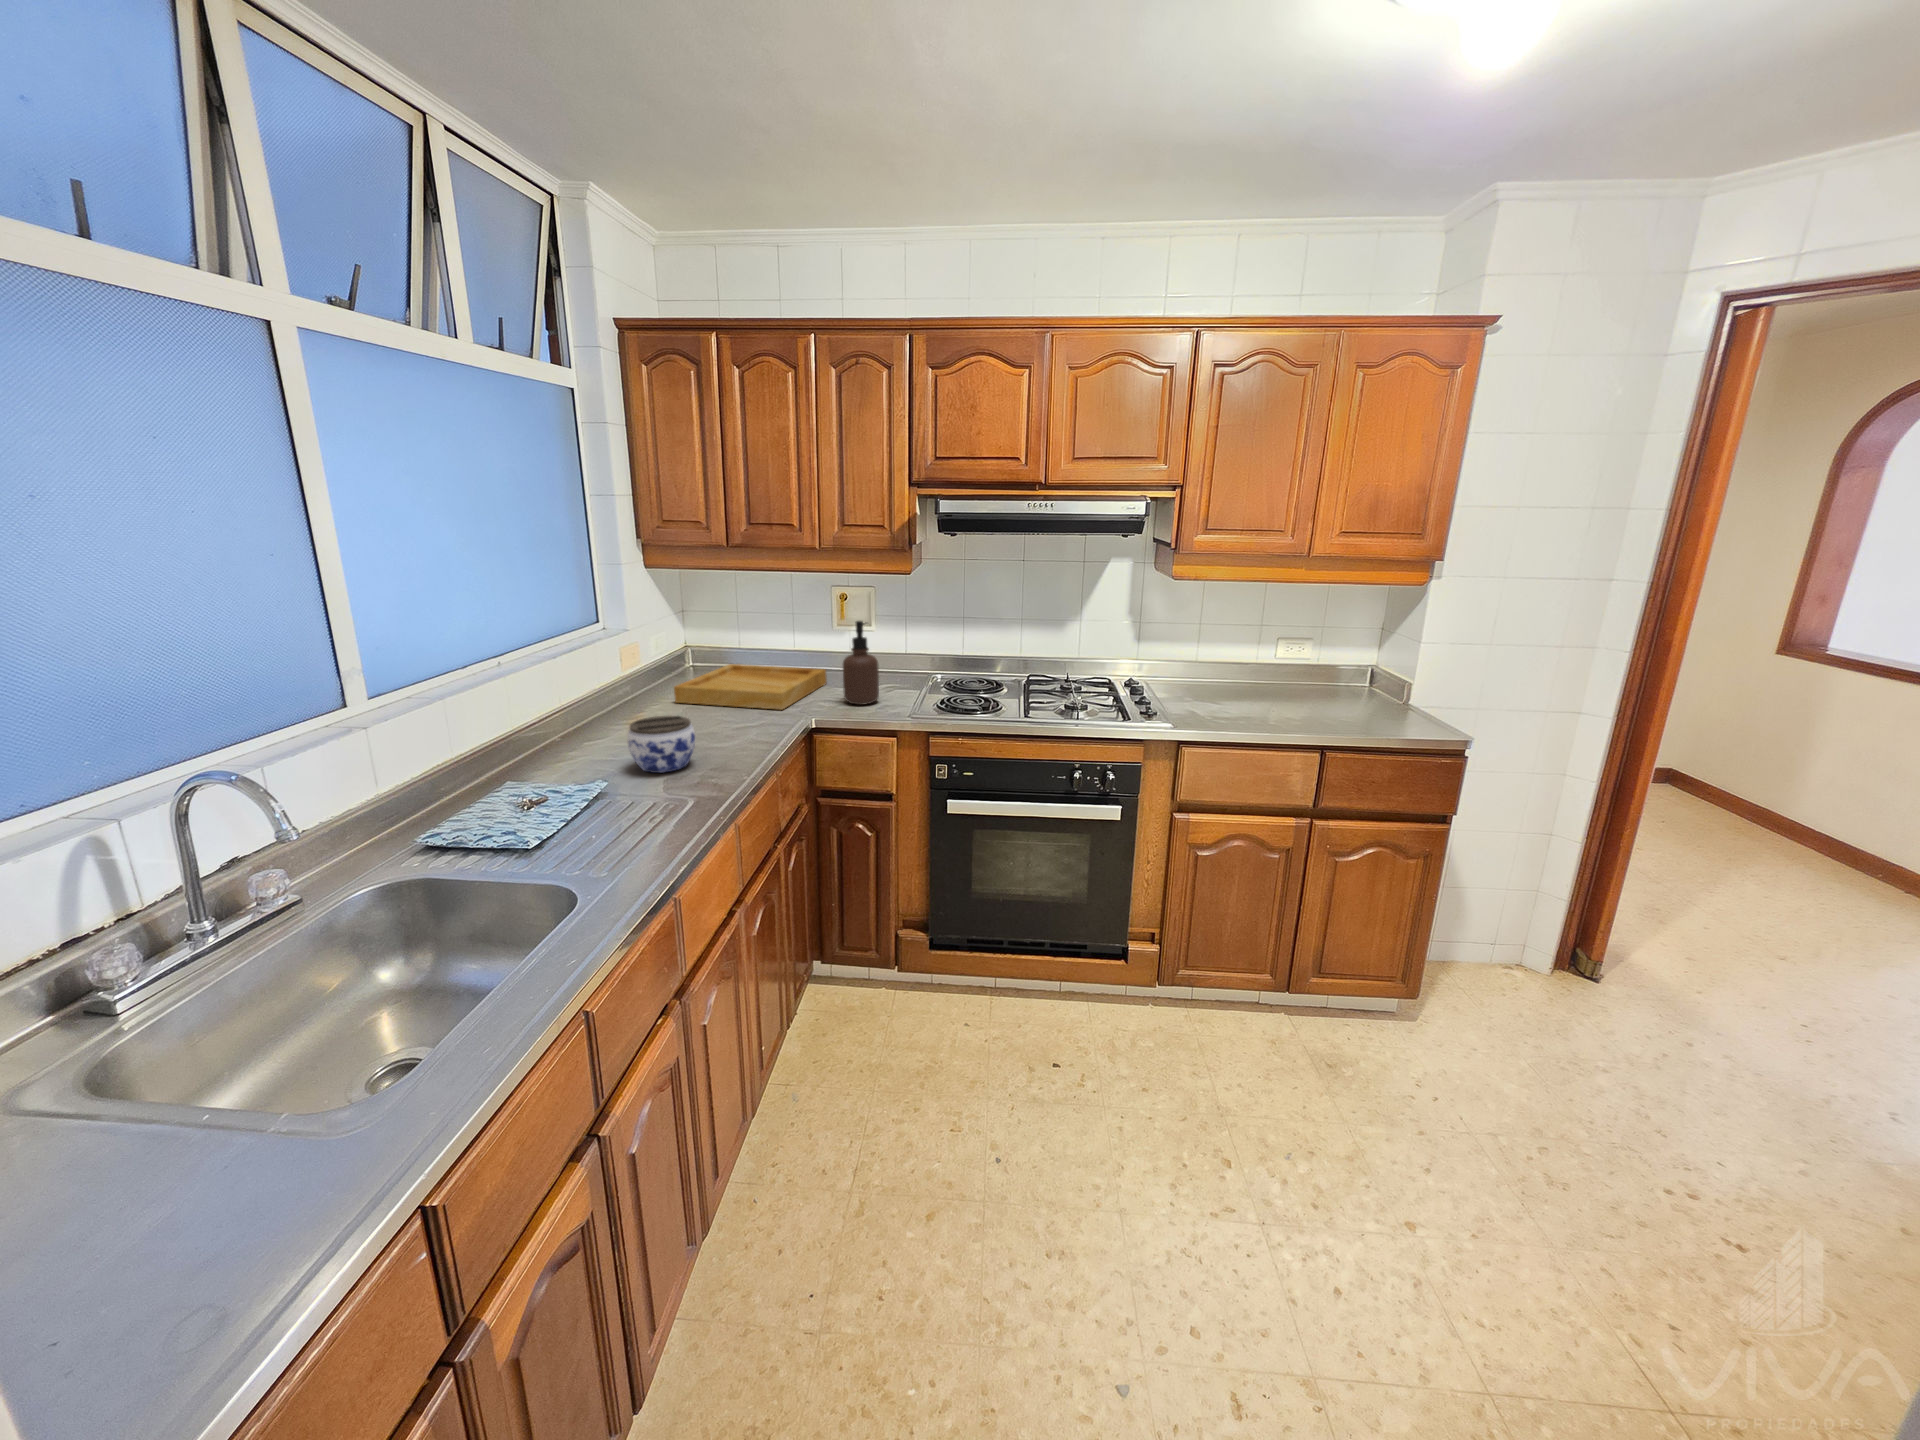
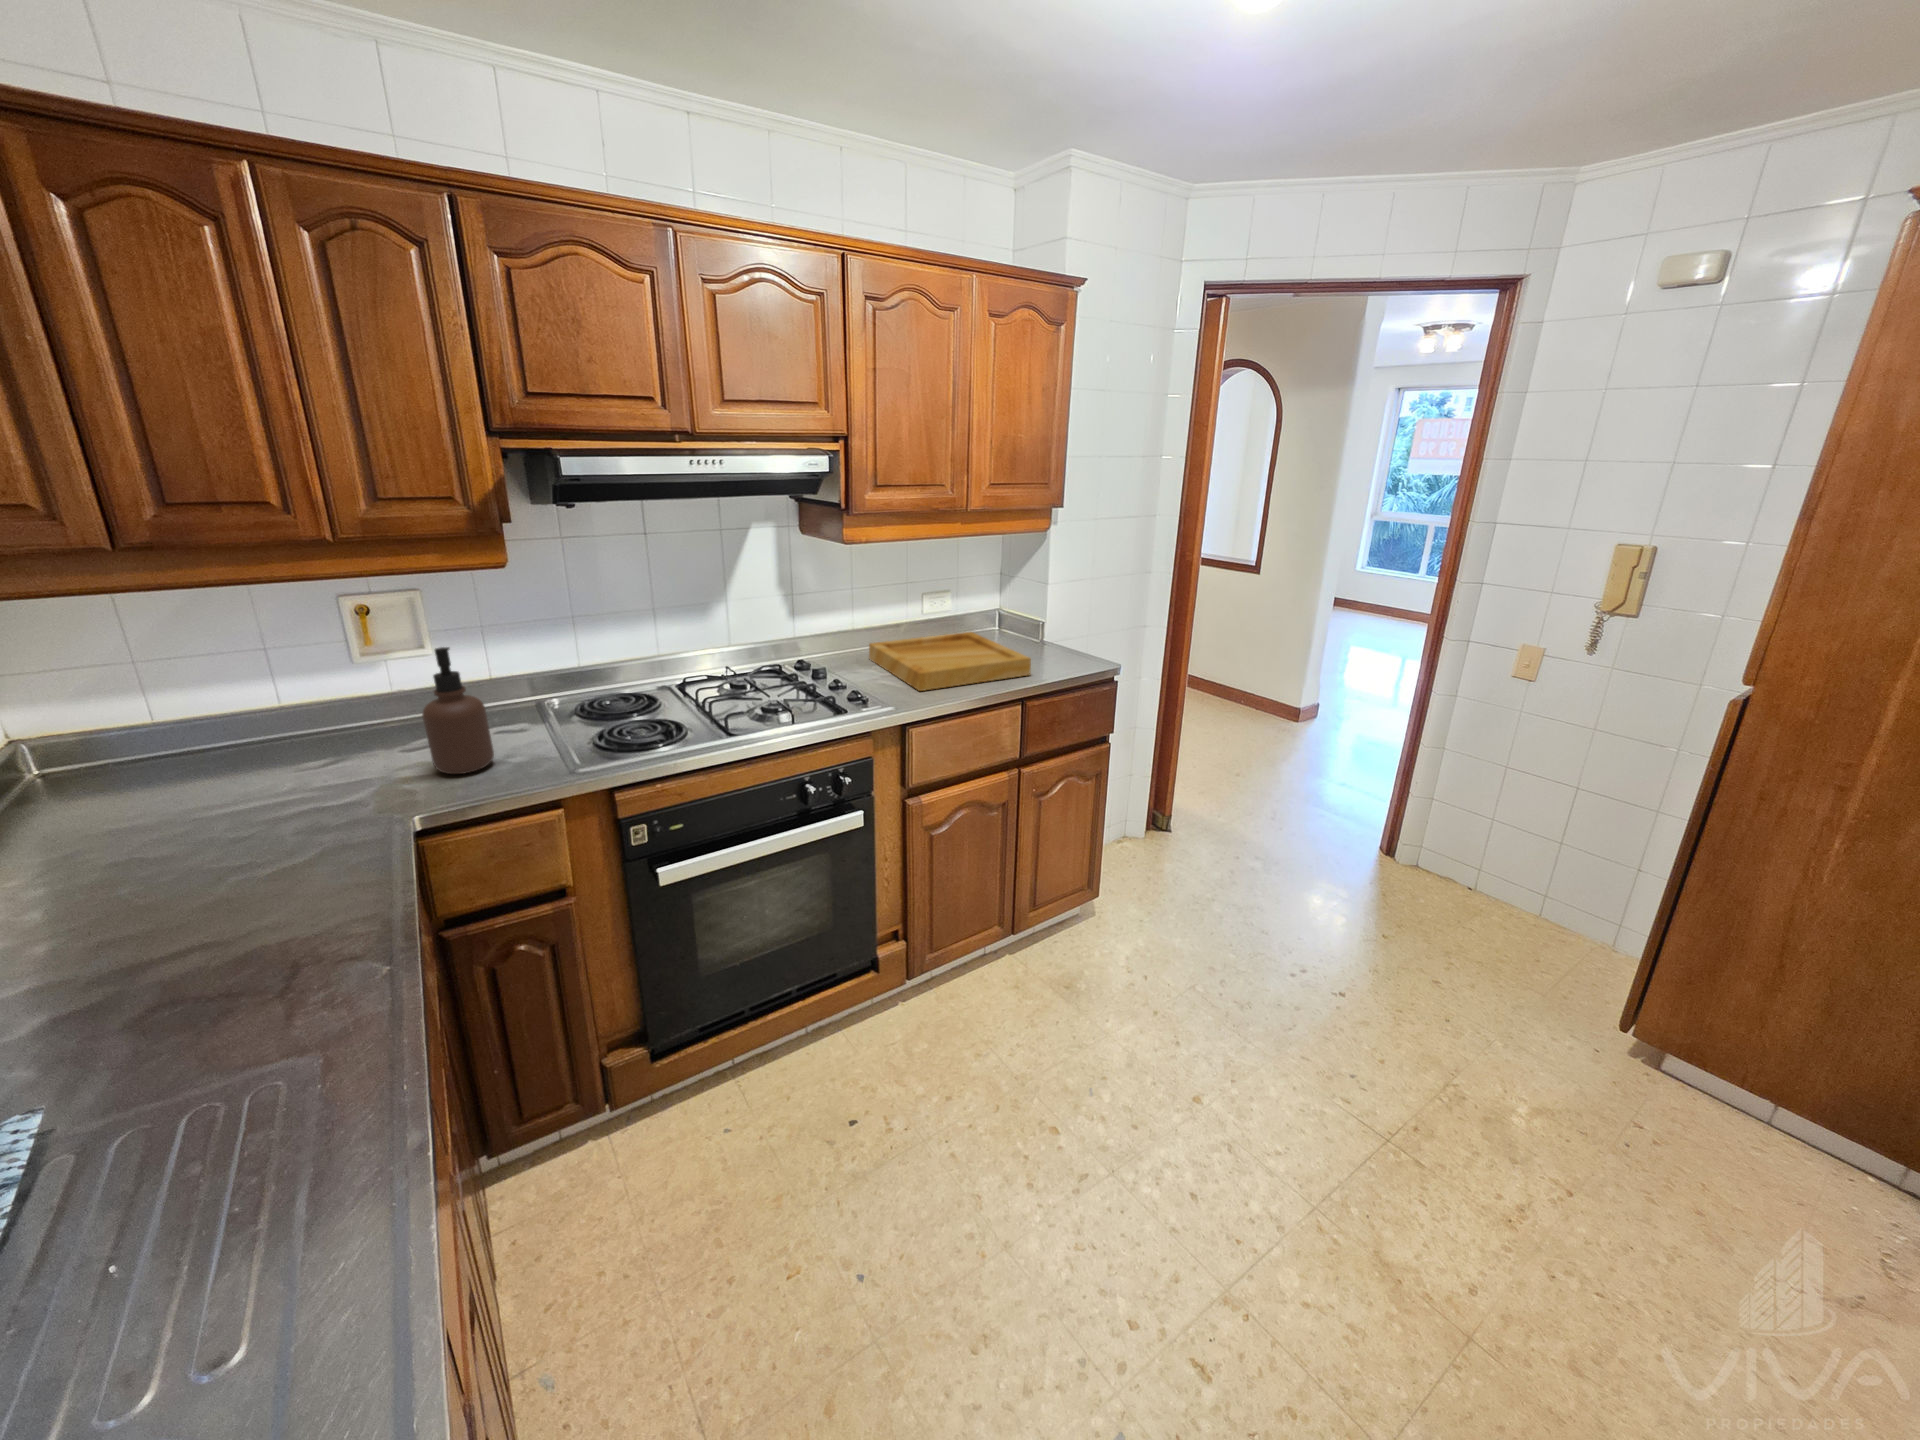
tray: present [674,664,827,710] -> present [869,632,1031,691]
jar: present [627,716,695,773] -> none [106,896,276,1027]

